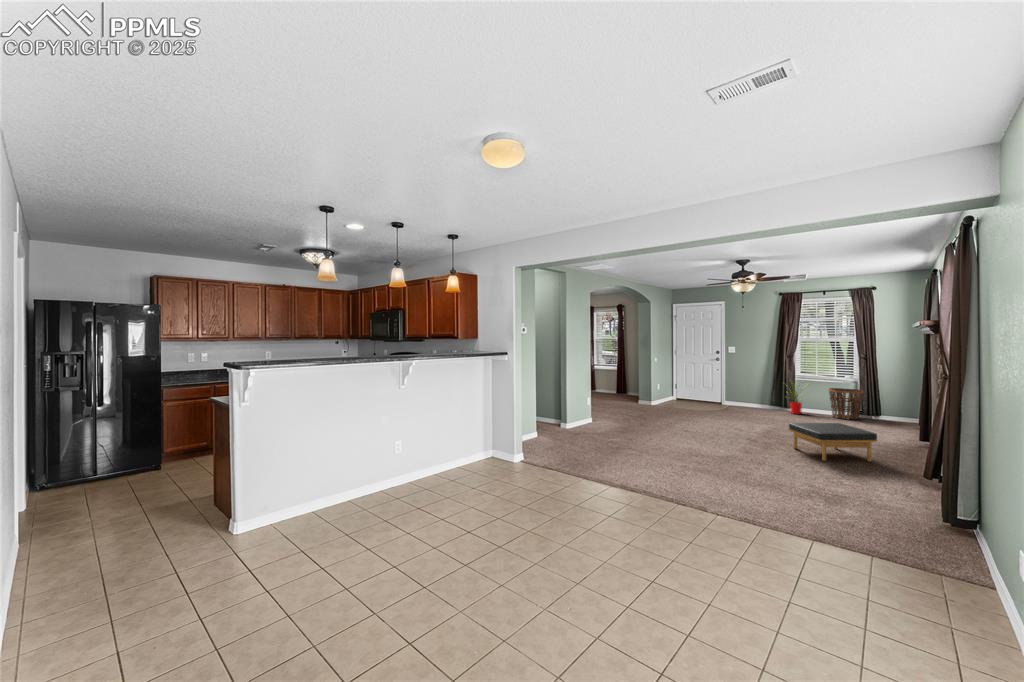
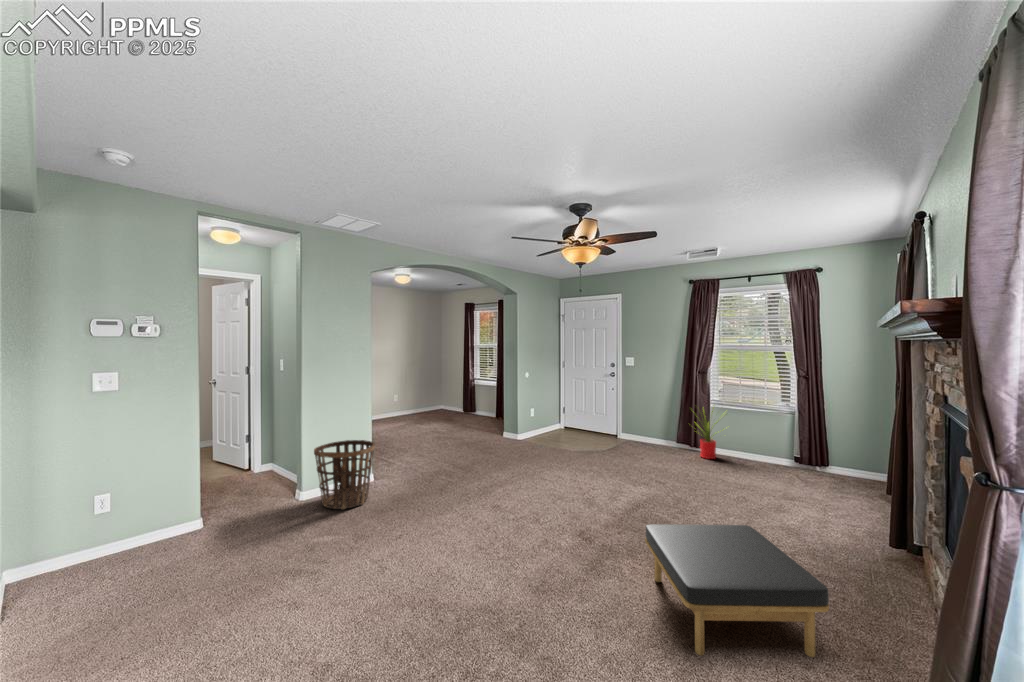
basket: present [828,388,864,419] -> present [314,440,375,509]

